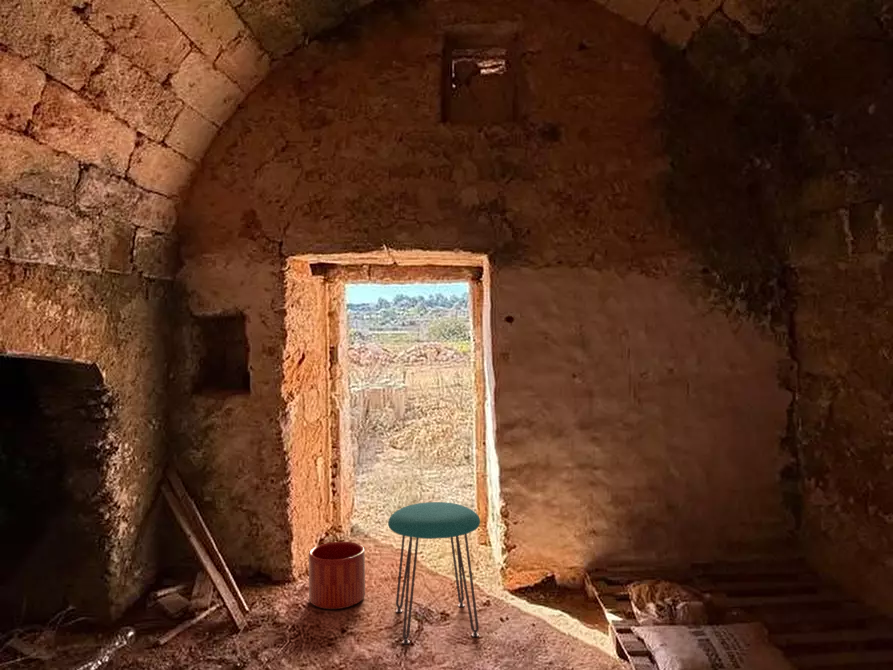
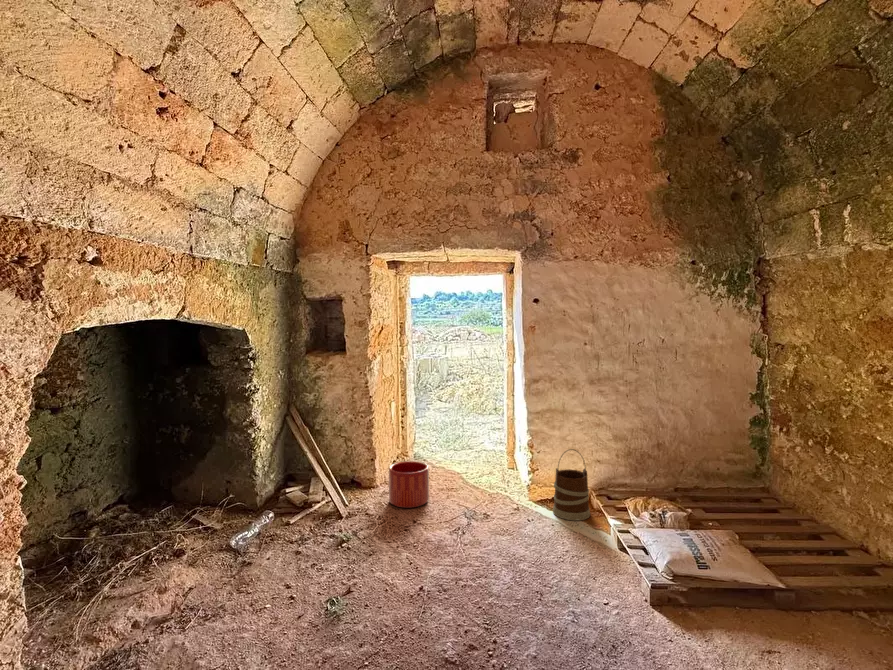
stool: present [388,502,480,644] -> none [447,434,514,532]
wooden bucket: none [535,521,585,620] -> present [553,449,590,520]

